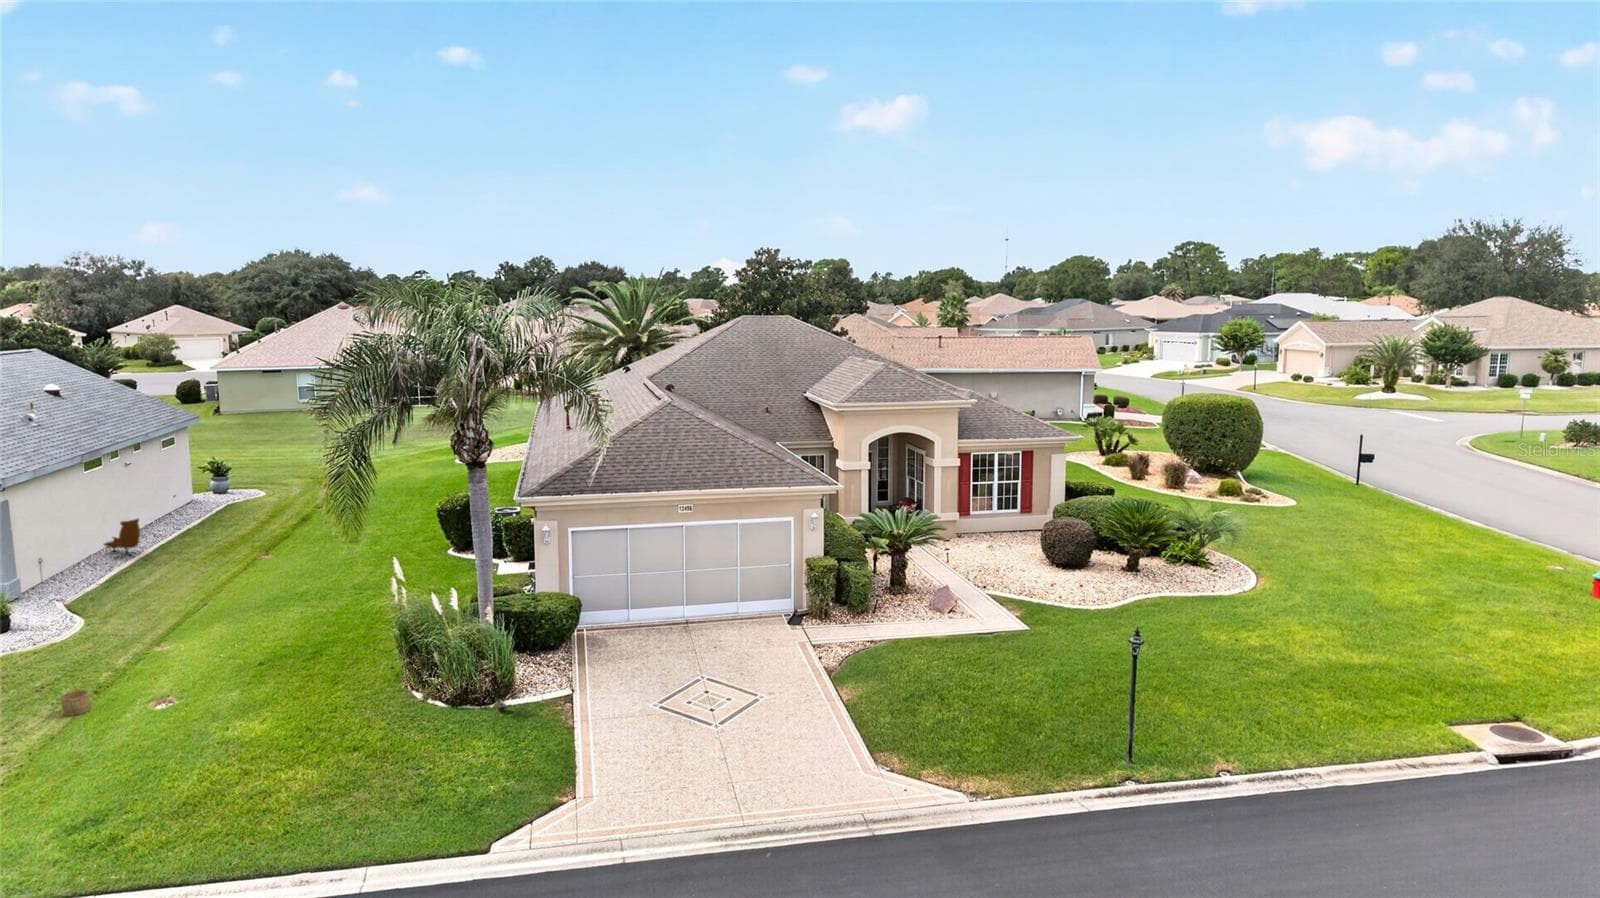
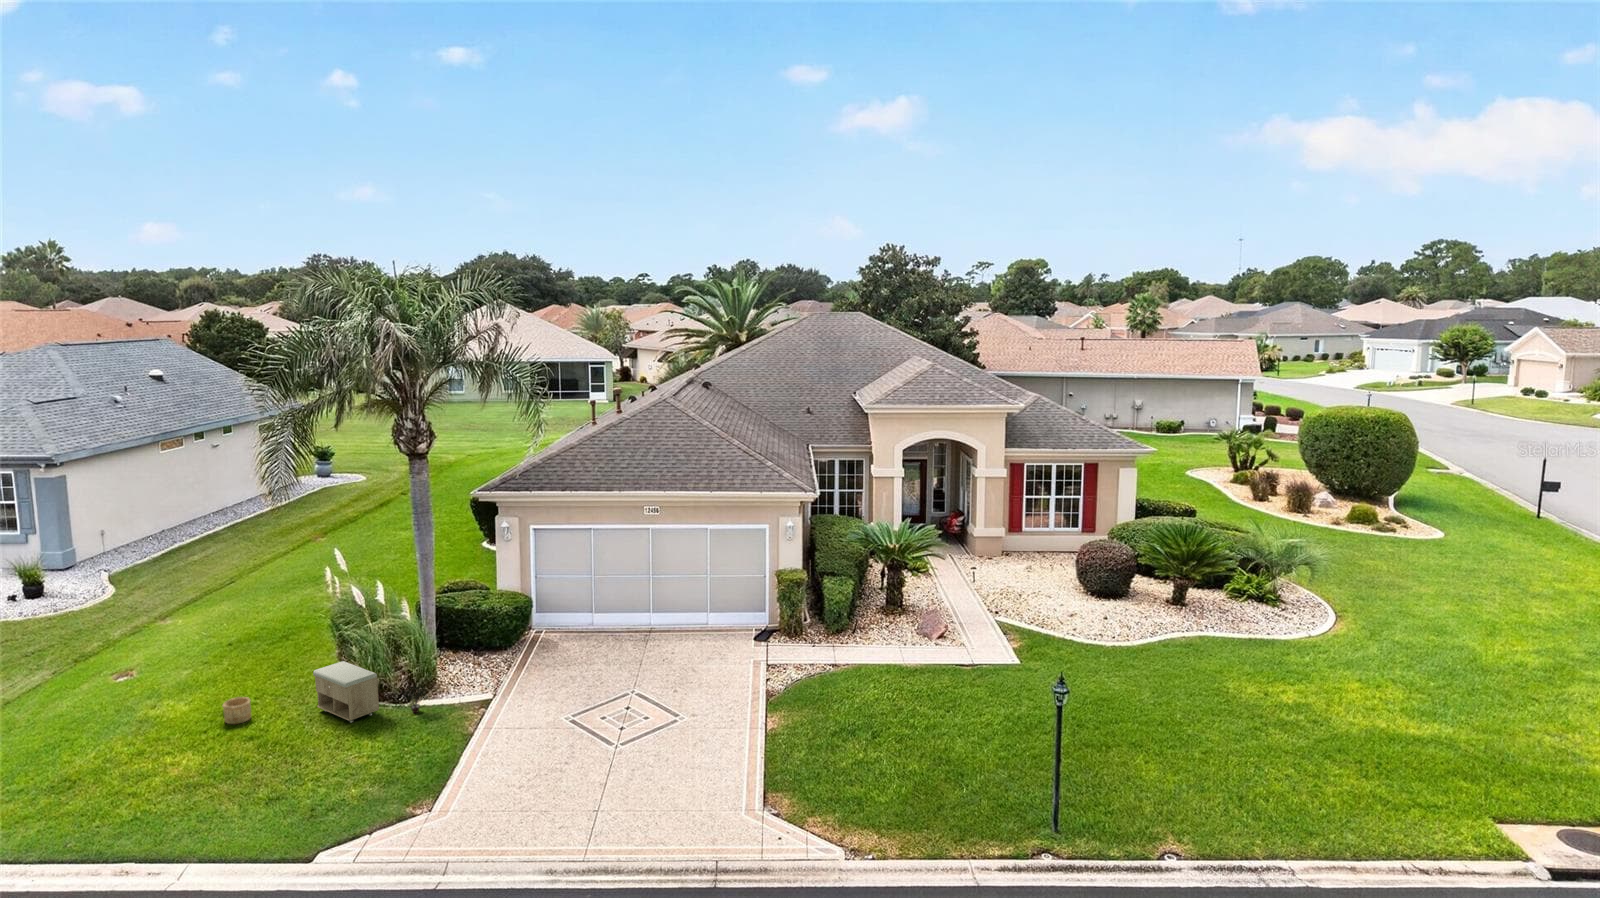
lounge chair: present [104,519,140,555] -> none [161,497,192,535]
storage bench: none [398,667,467,725] -> present [313,661,379,722]
wooden bucket: present [61,690,90,716] -> present [223,697,251,724]

